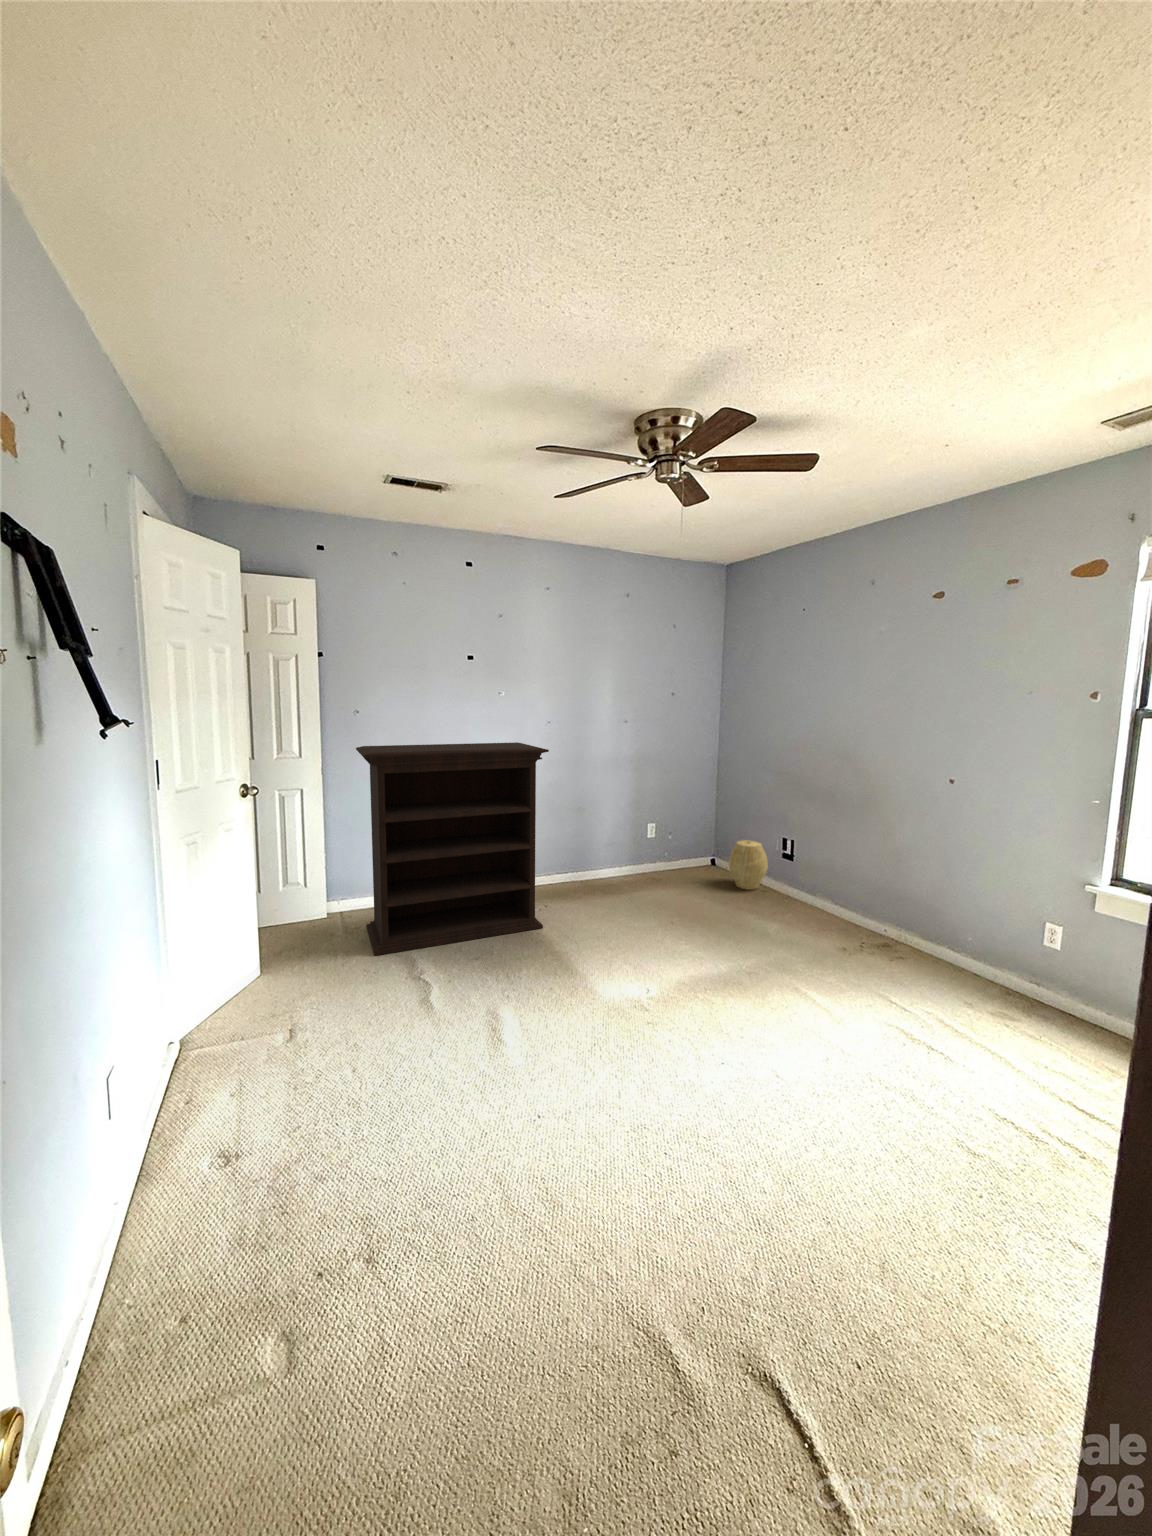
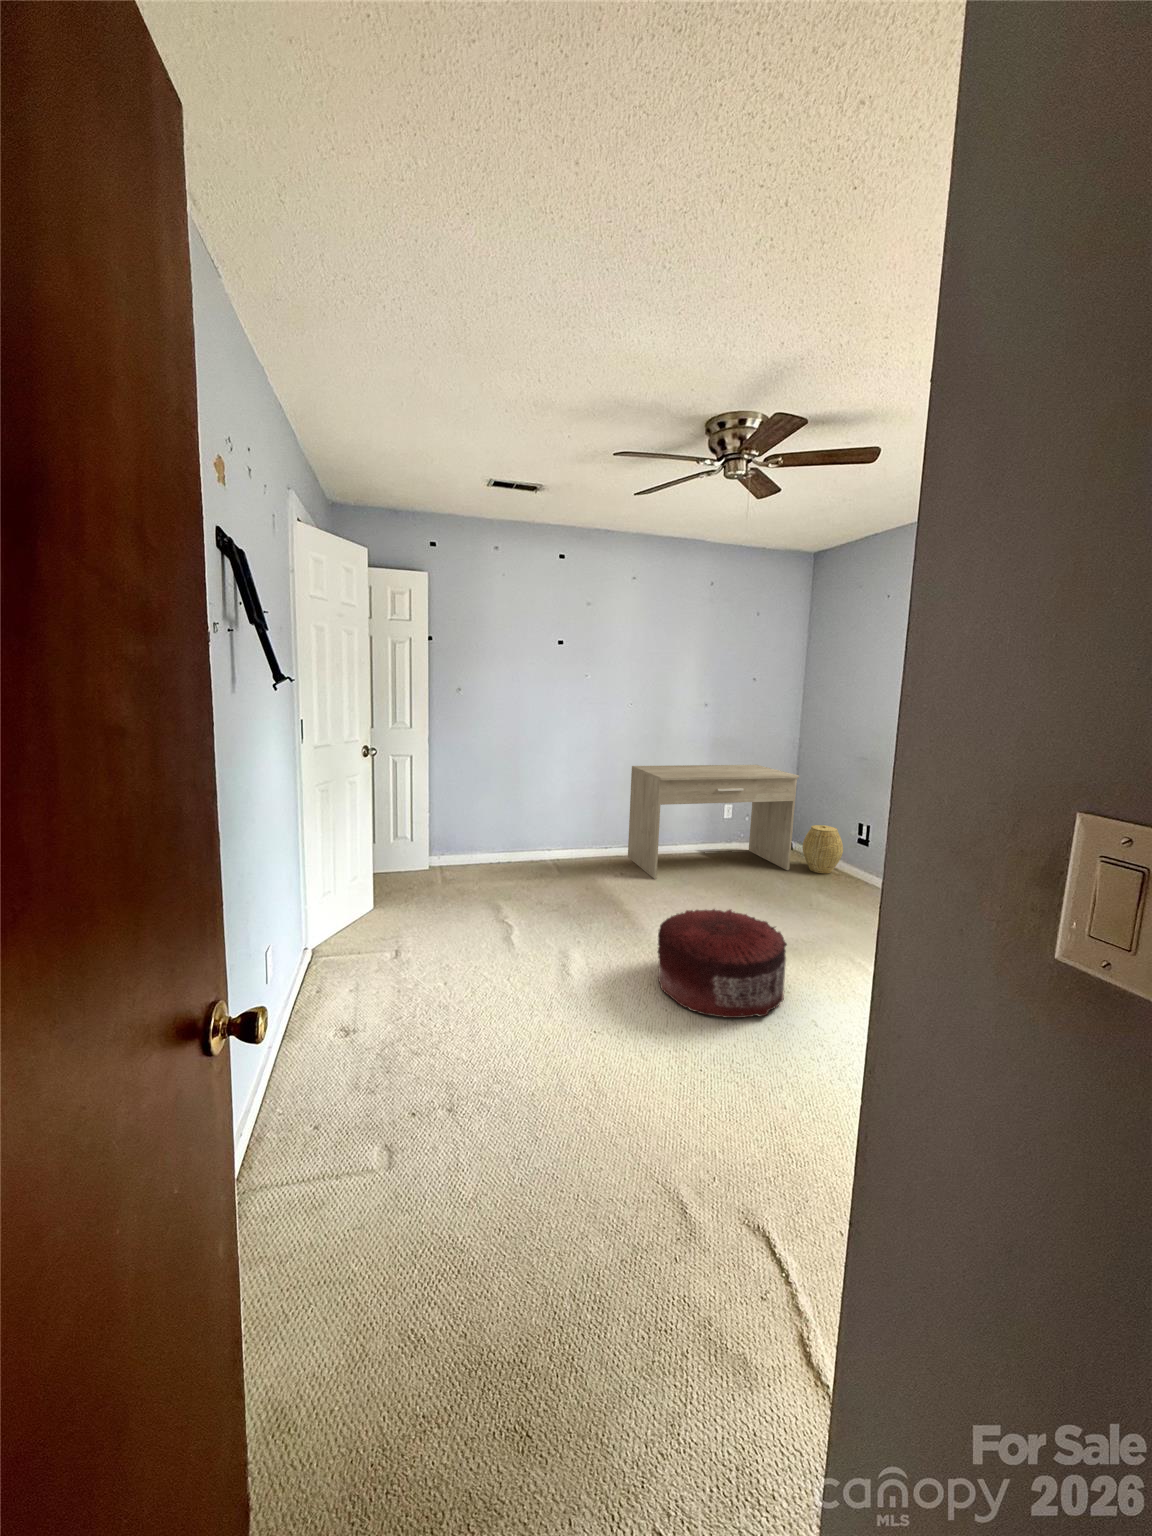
bookshelf: present [356,742,549,956] -> none [456,719,626,902]
desk: none [552,781,724,909] -> present [628,765,799,879]
pouf: none [600,947,740,1077] -> present [658,909,787,1018]

